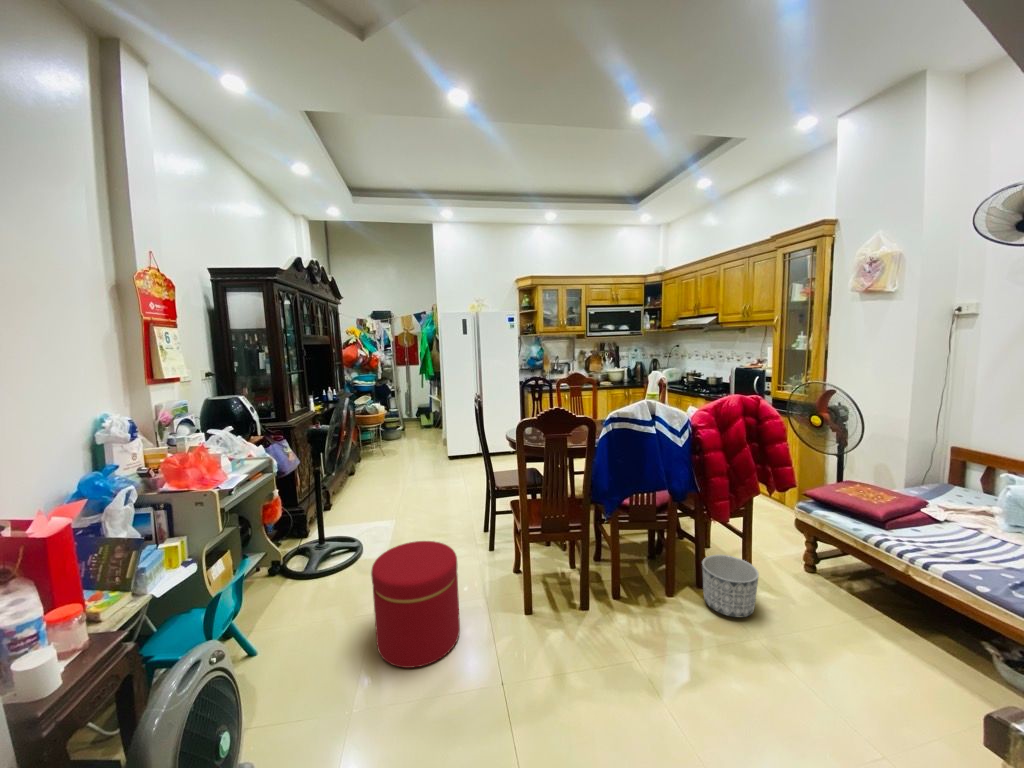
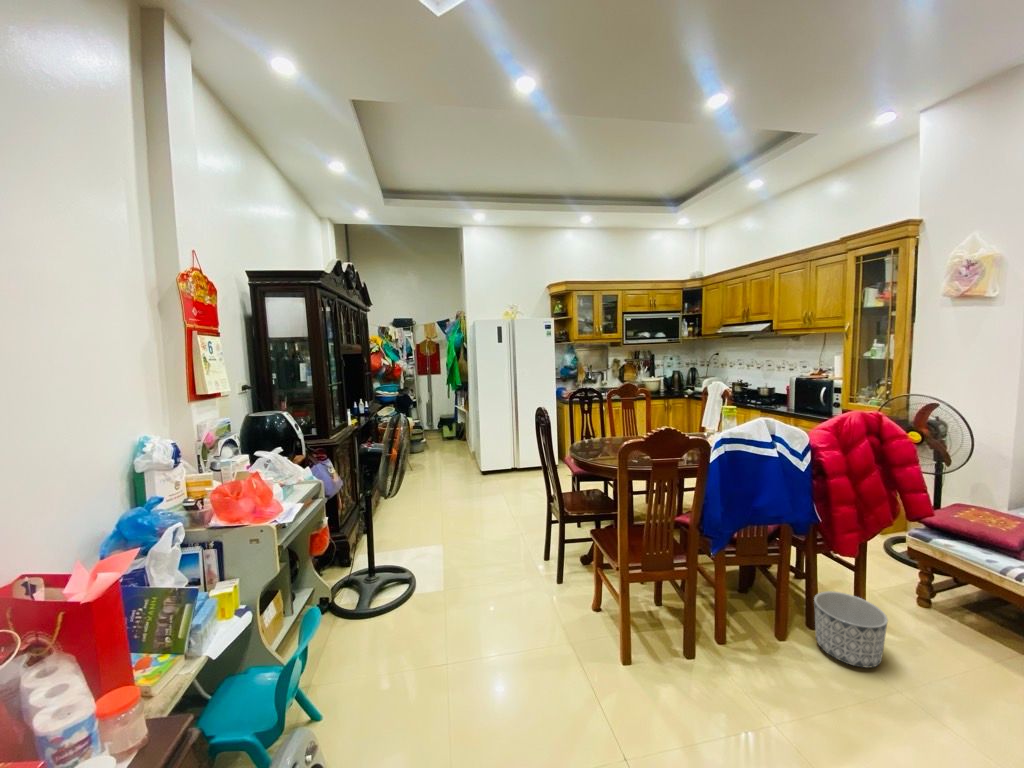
ottoman: present [371,541,460,668] -> none [449,578,547,733]

